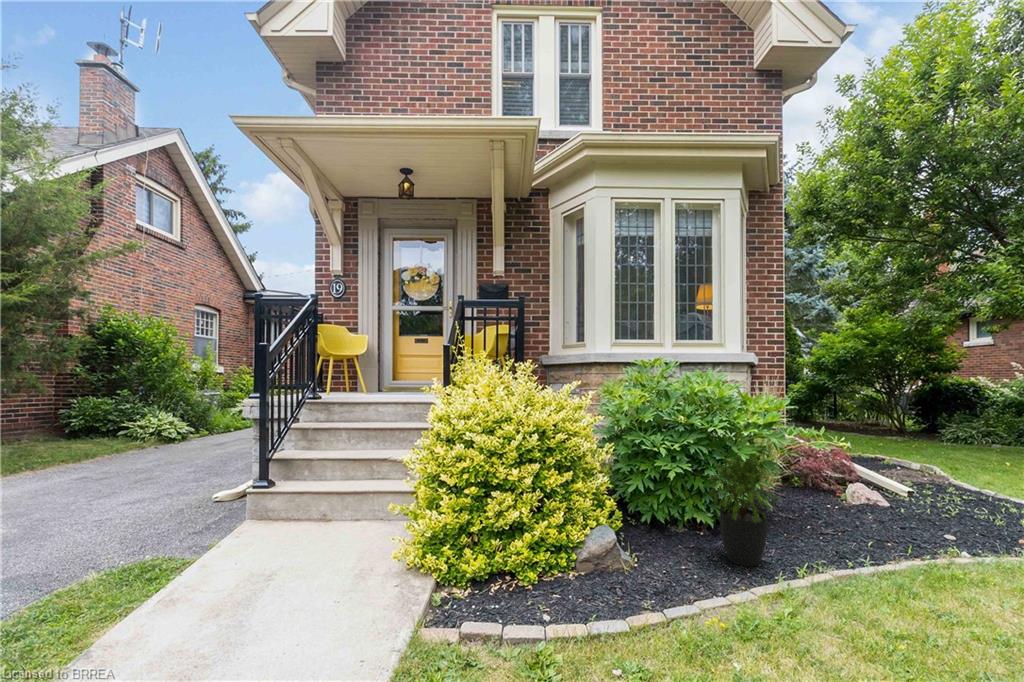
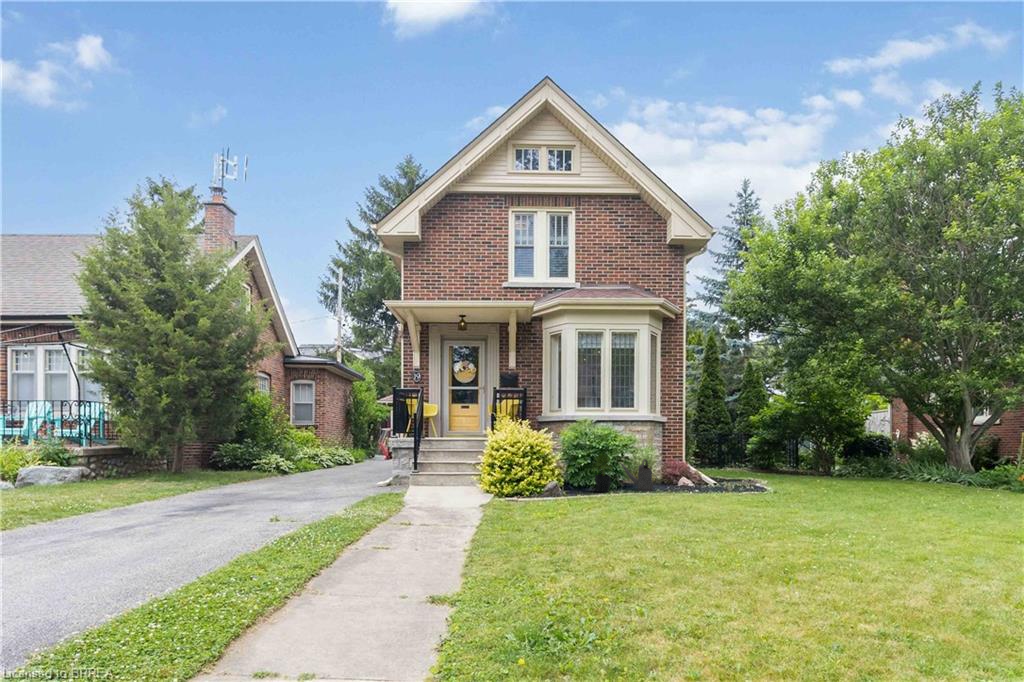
watering can: none [771,465,892,558] -> present [621,459,657,491]

